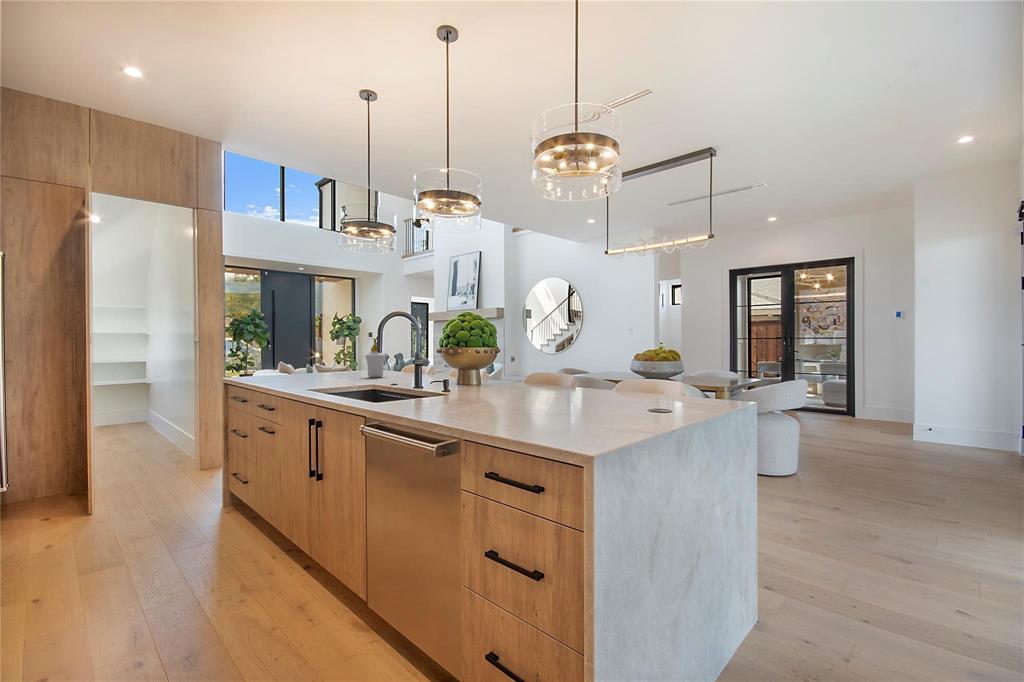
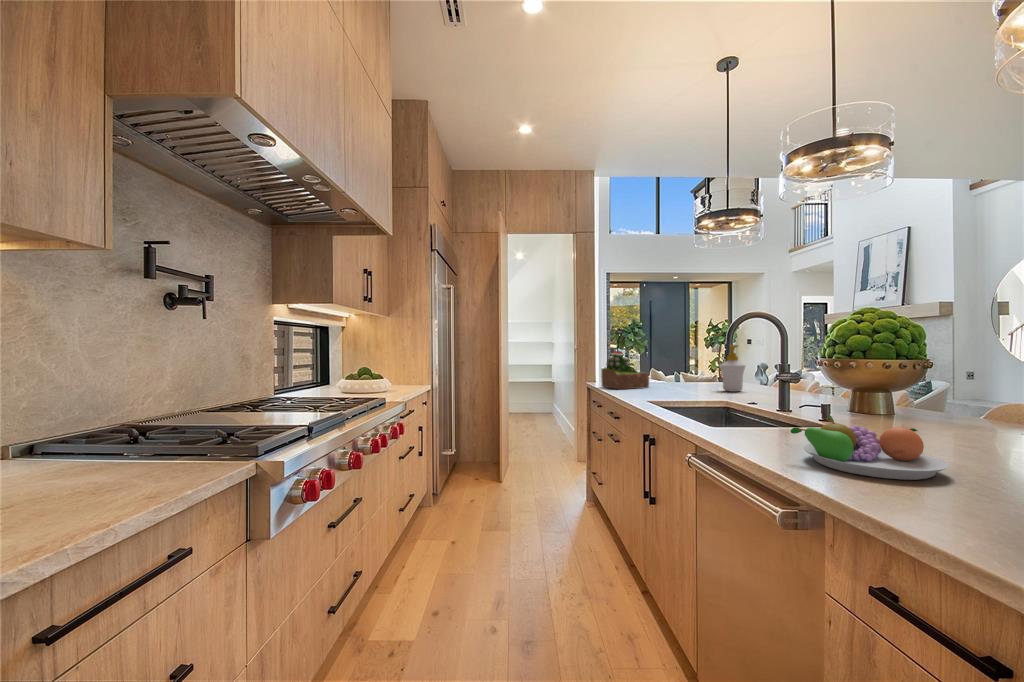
succulent plant: none [246,344,299,383] -> present [601,351,649,389]
fruit bowl: none [437,383,509,415] -> present [790,416,949,480]

